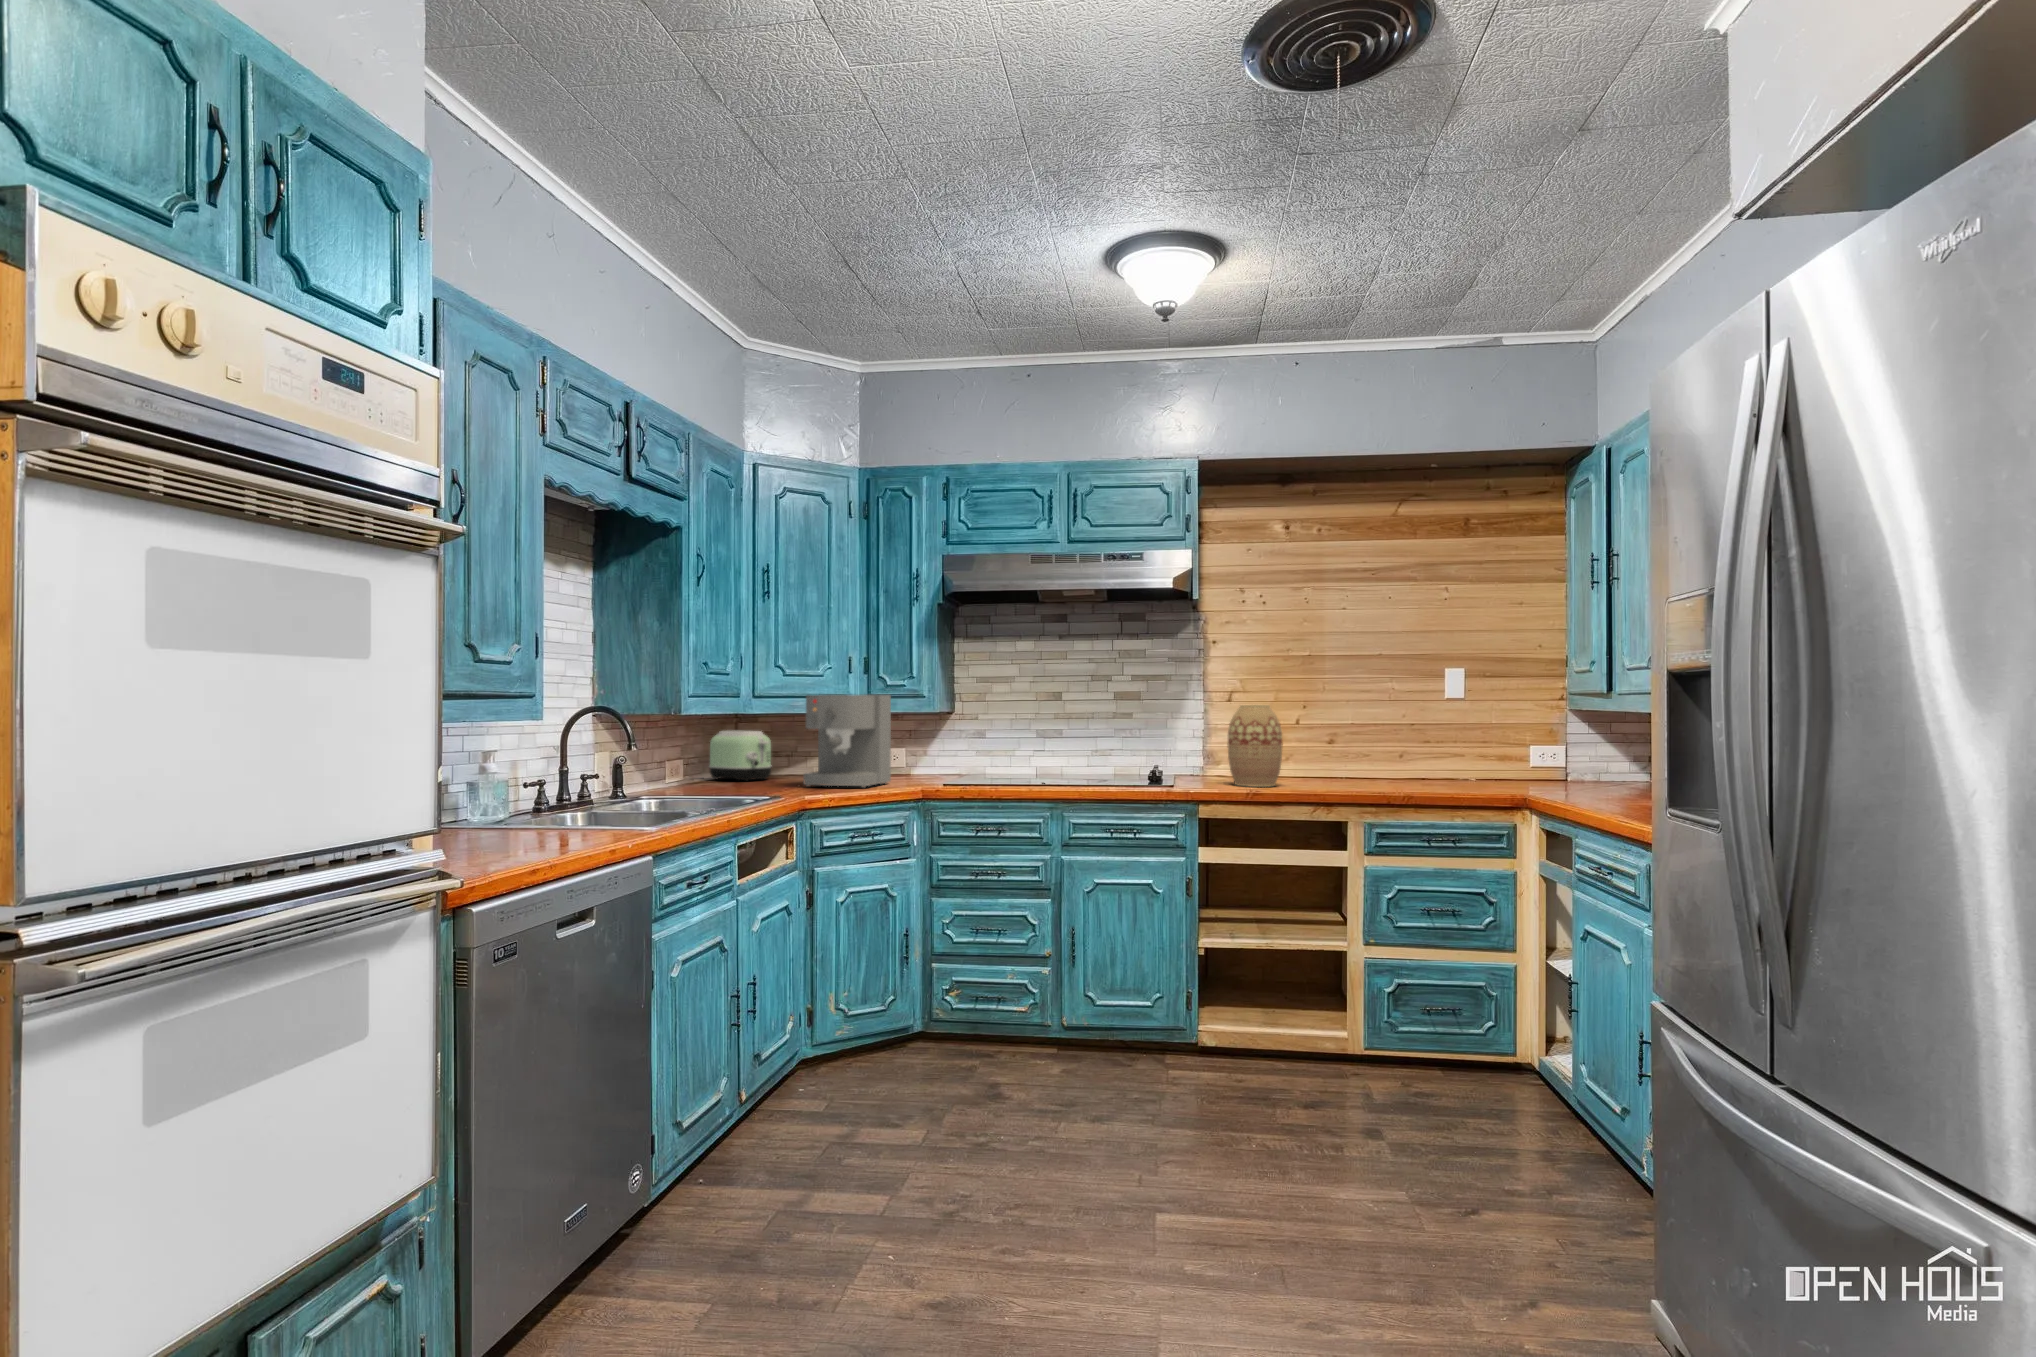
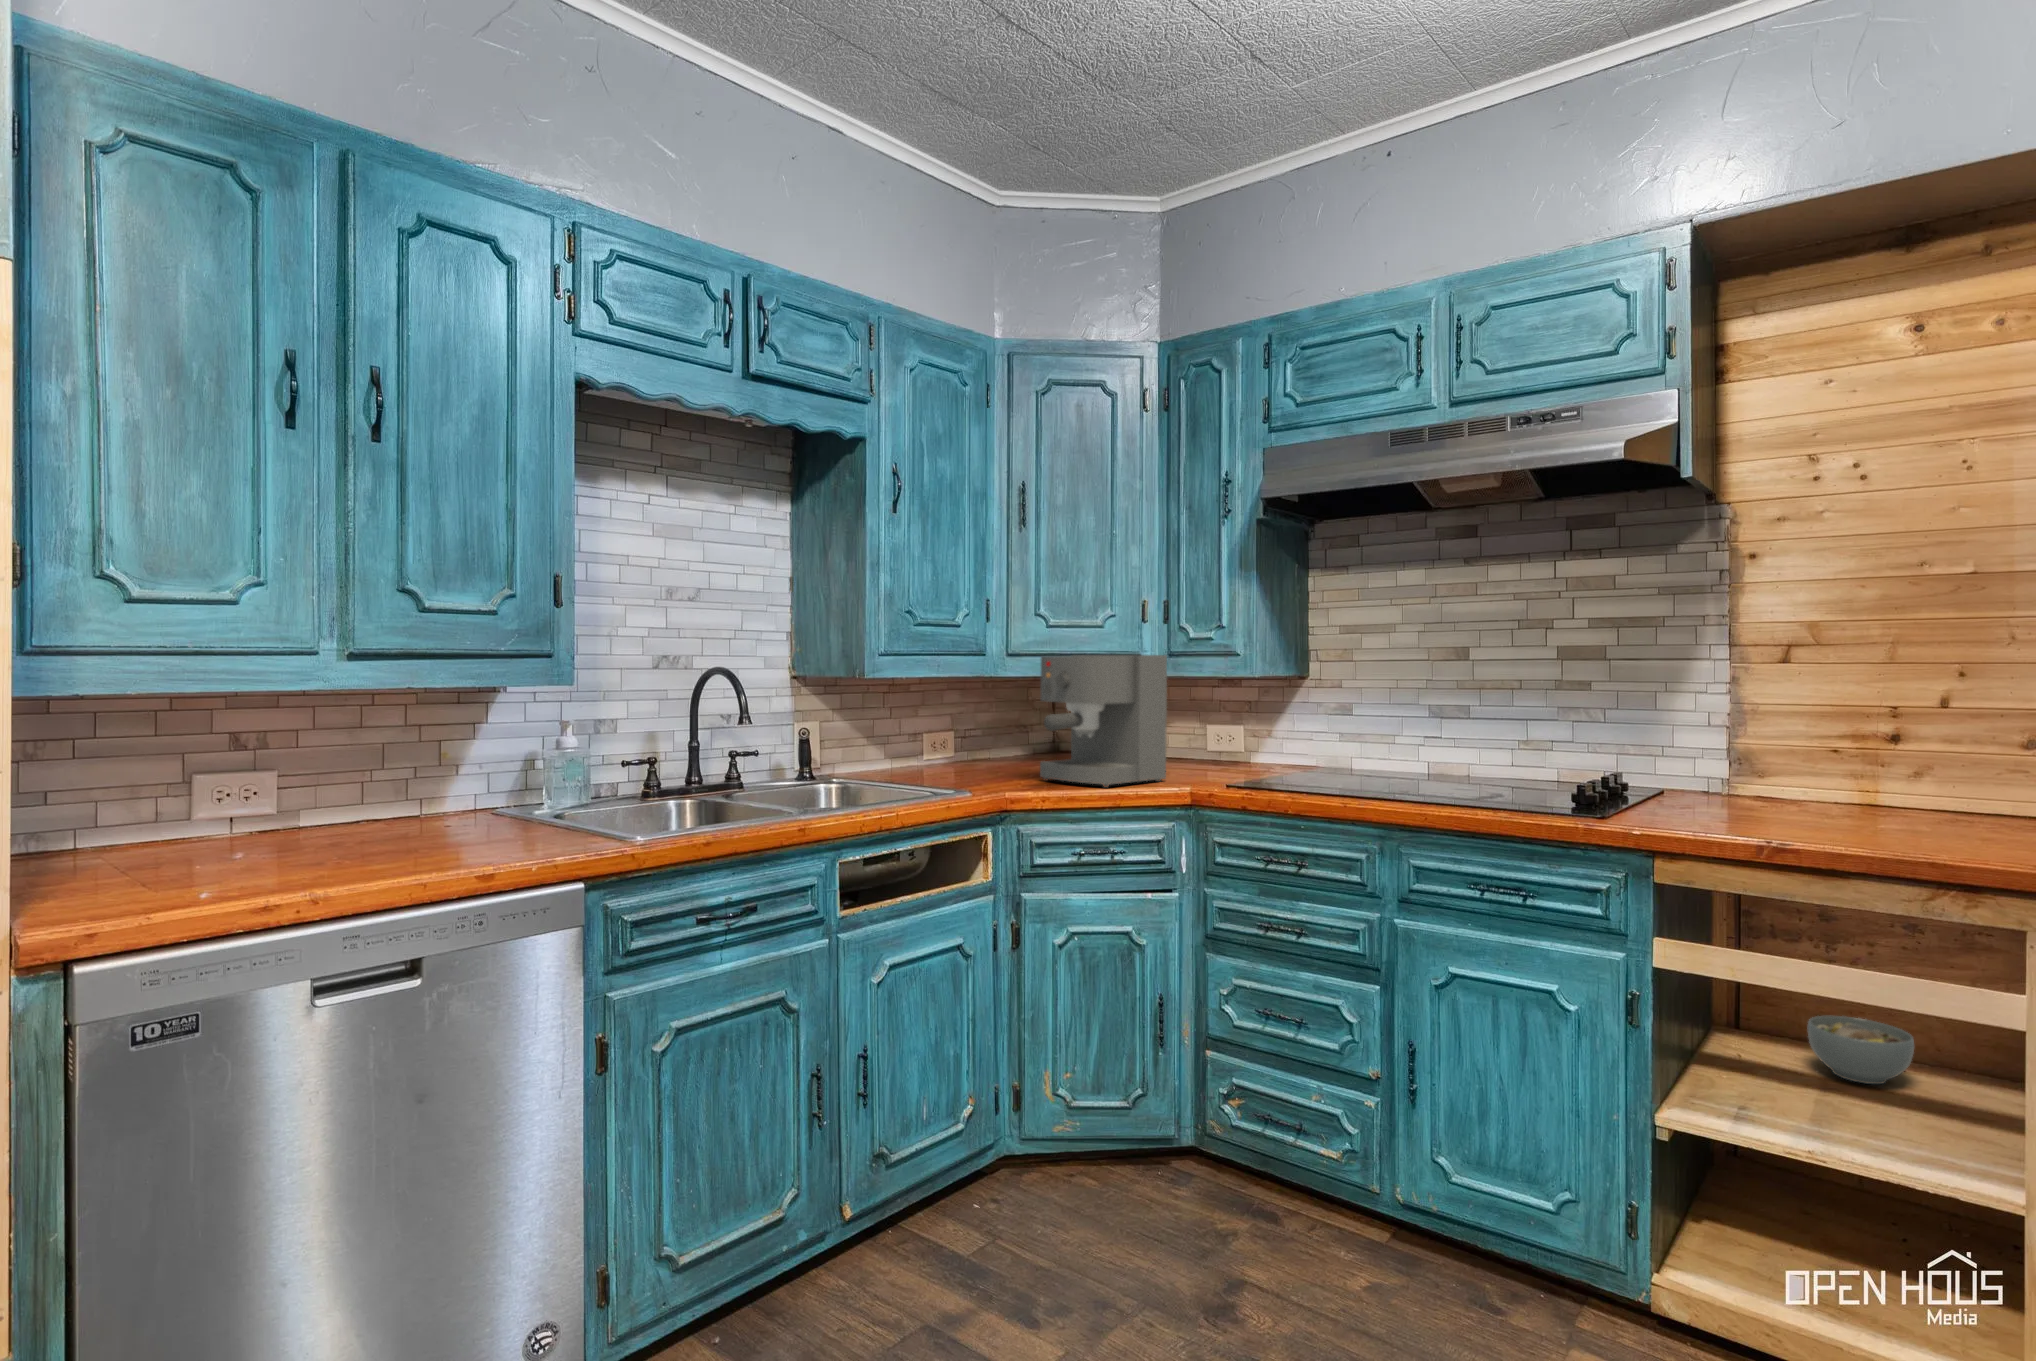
vase: present [1228,705,1283,787] -> none [1734,675,1859,835]
toaster: present [709,730,771,781] -> none [980,700,1052,765]
soup bowl: none [1250,889,1296,920] -> present [1808,1016,1914,1084]

